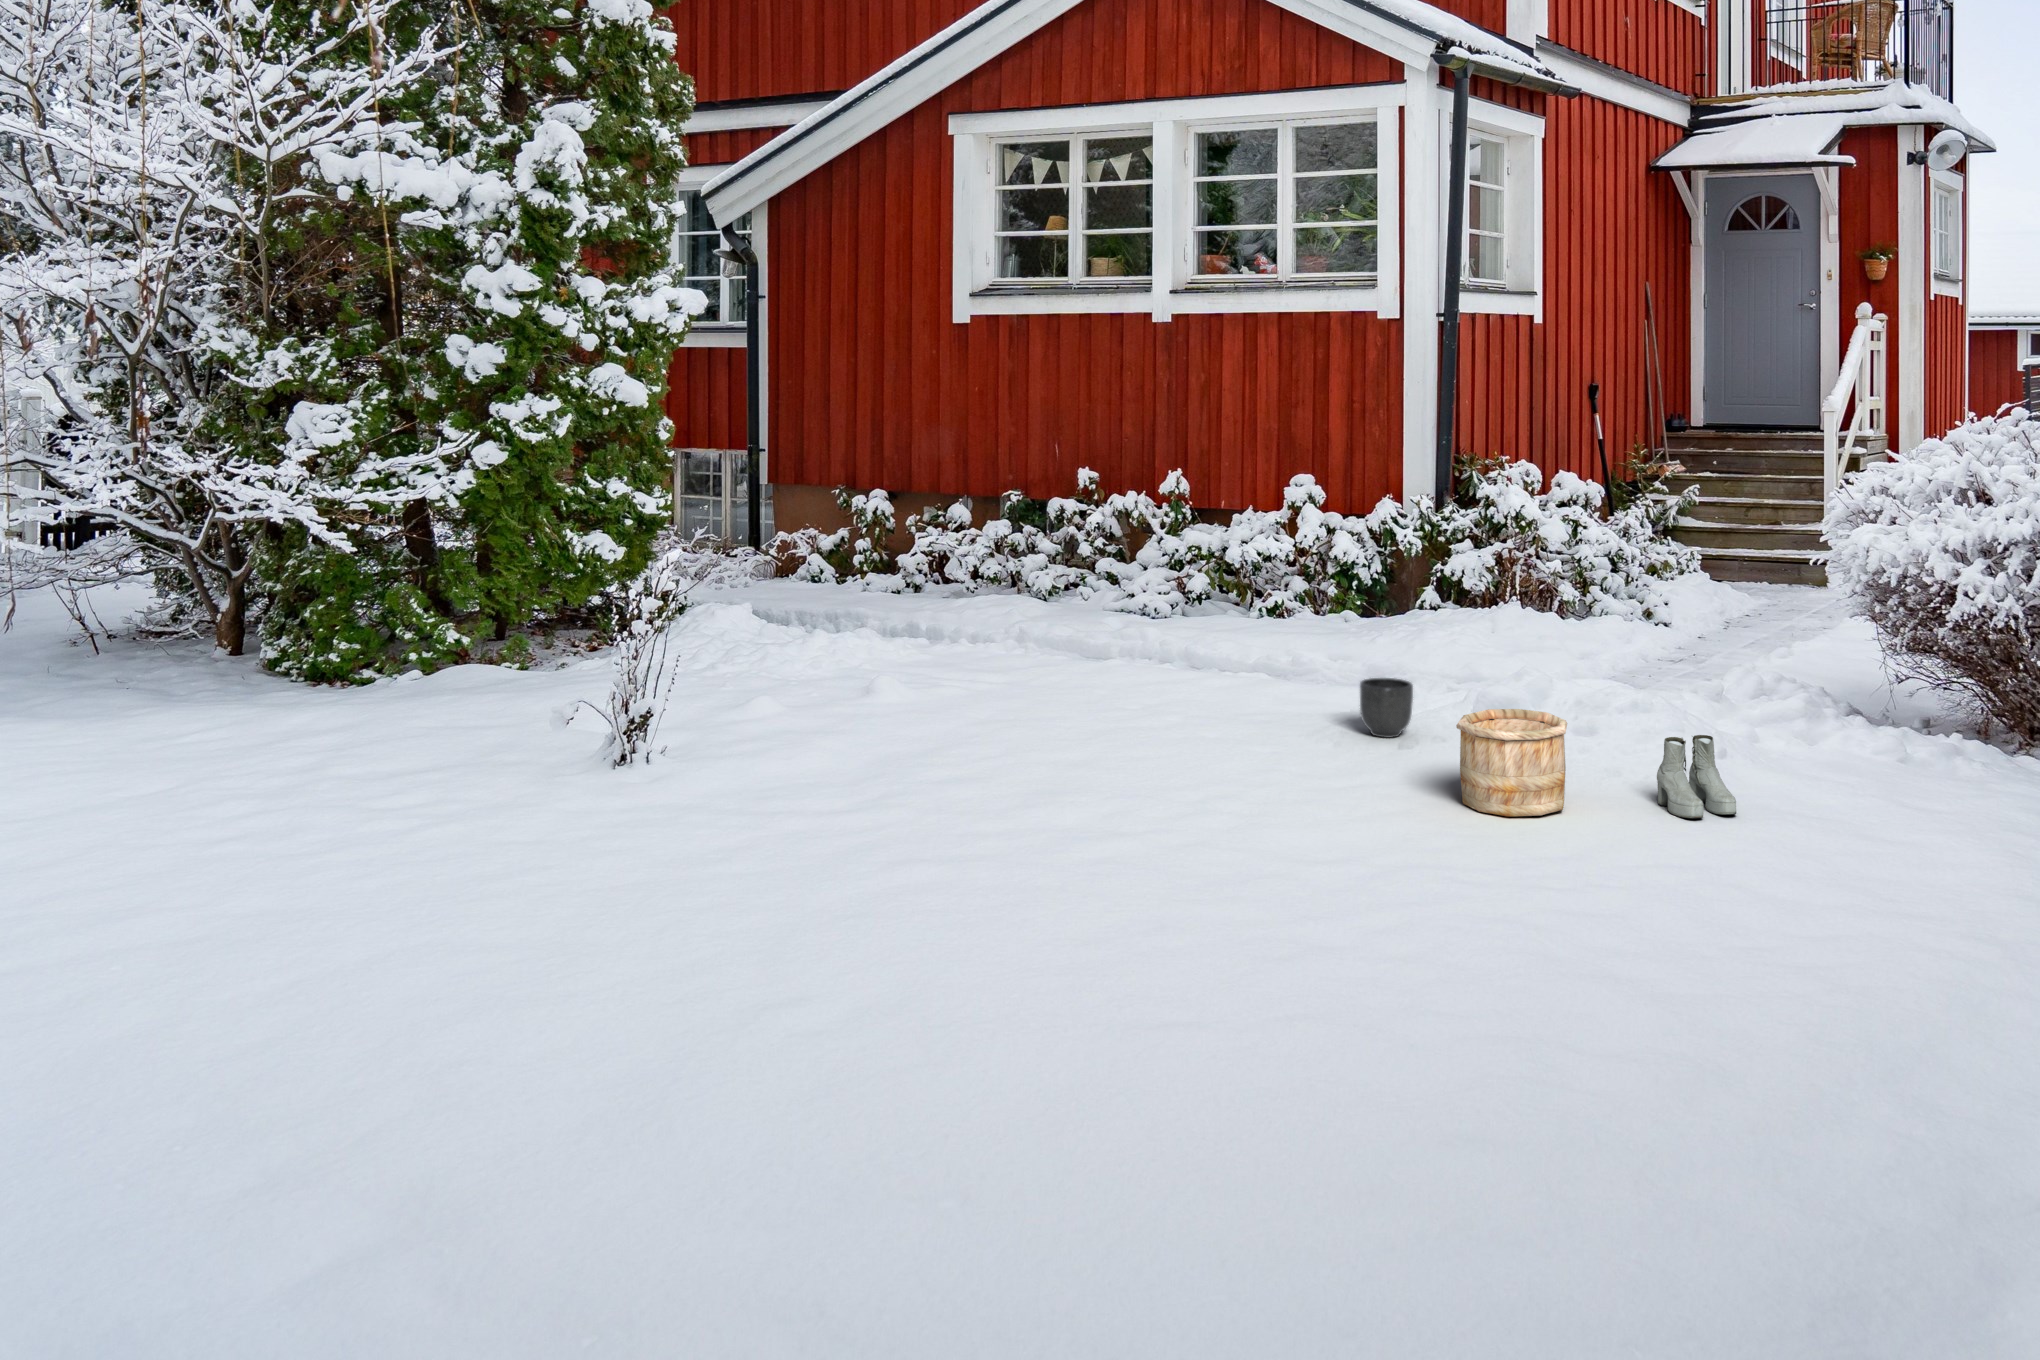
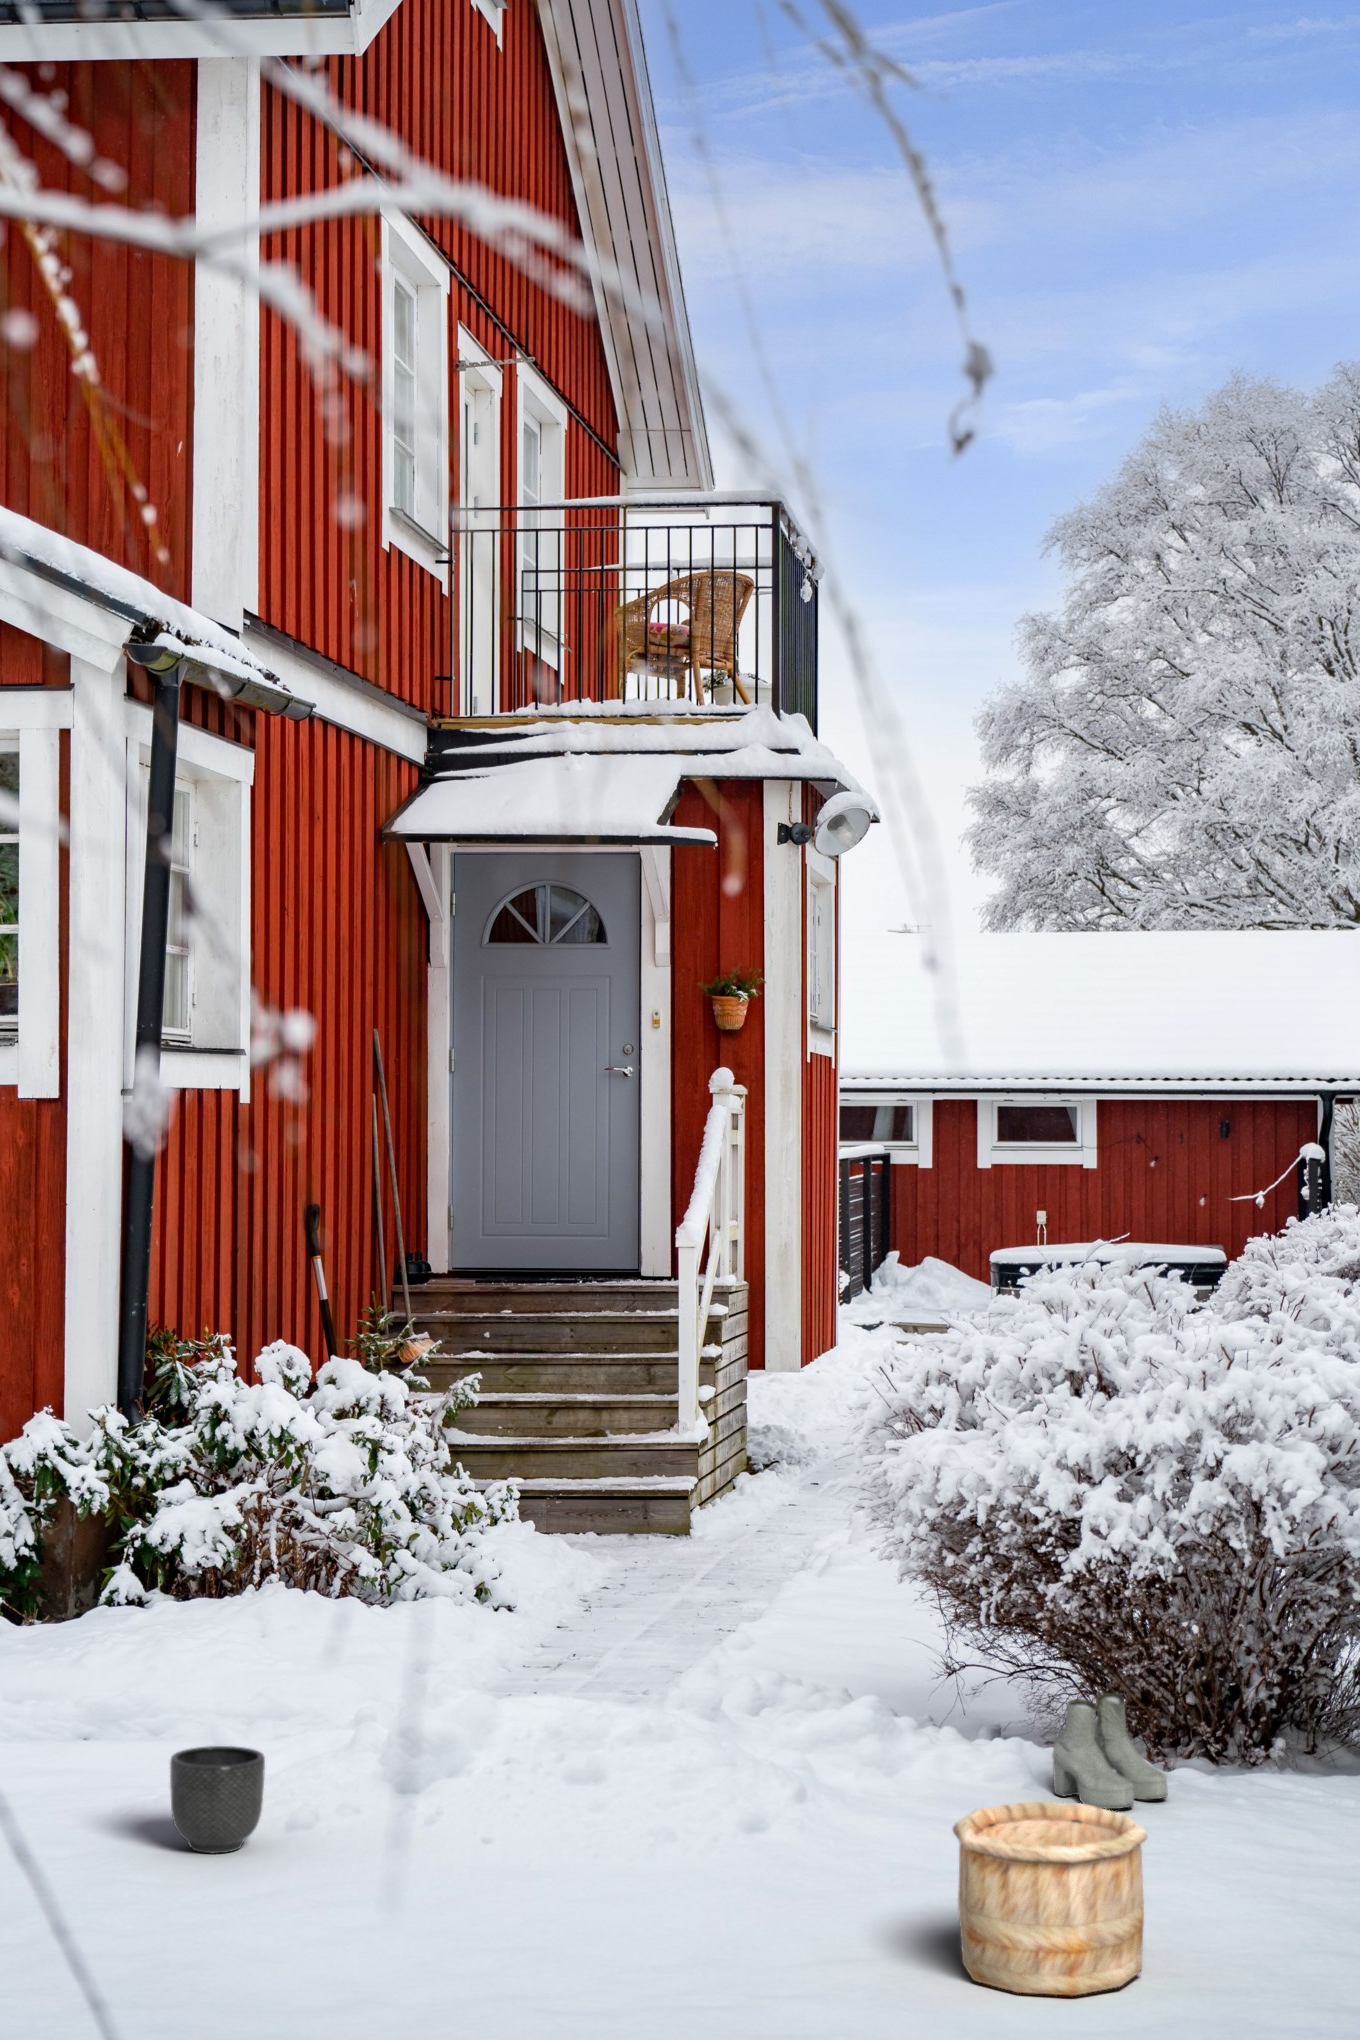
wooden bucket: present [1456,709,1567,817] -> present [953,1802,1147,1995]
boots: present [1657,735,1736,818] -> present [1053,1693,1168,1809]

